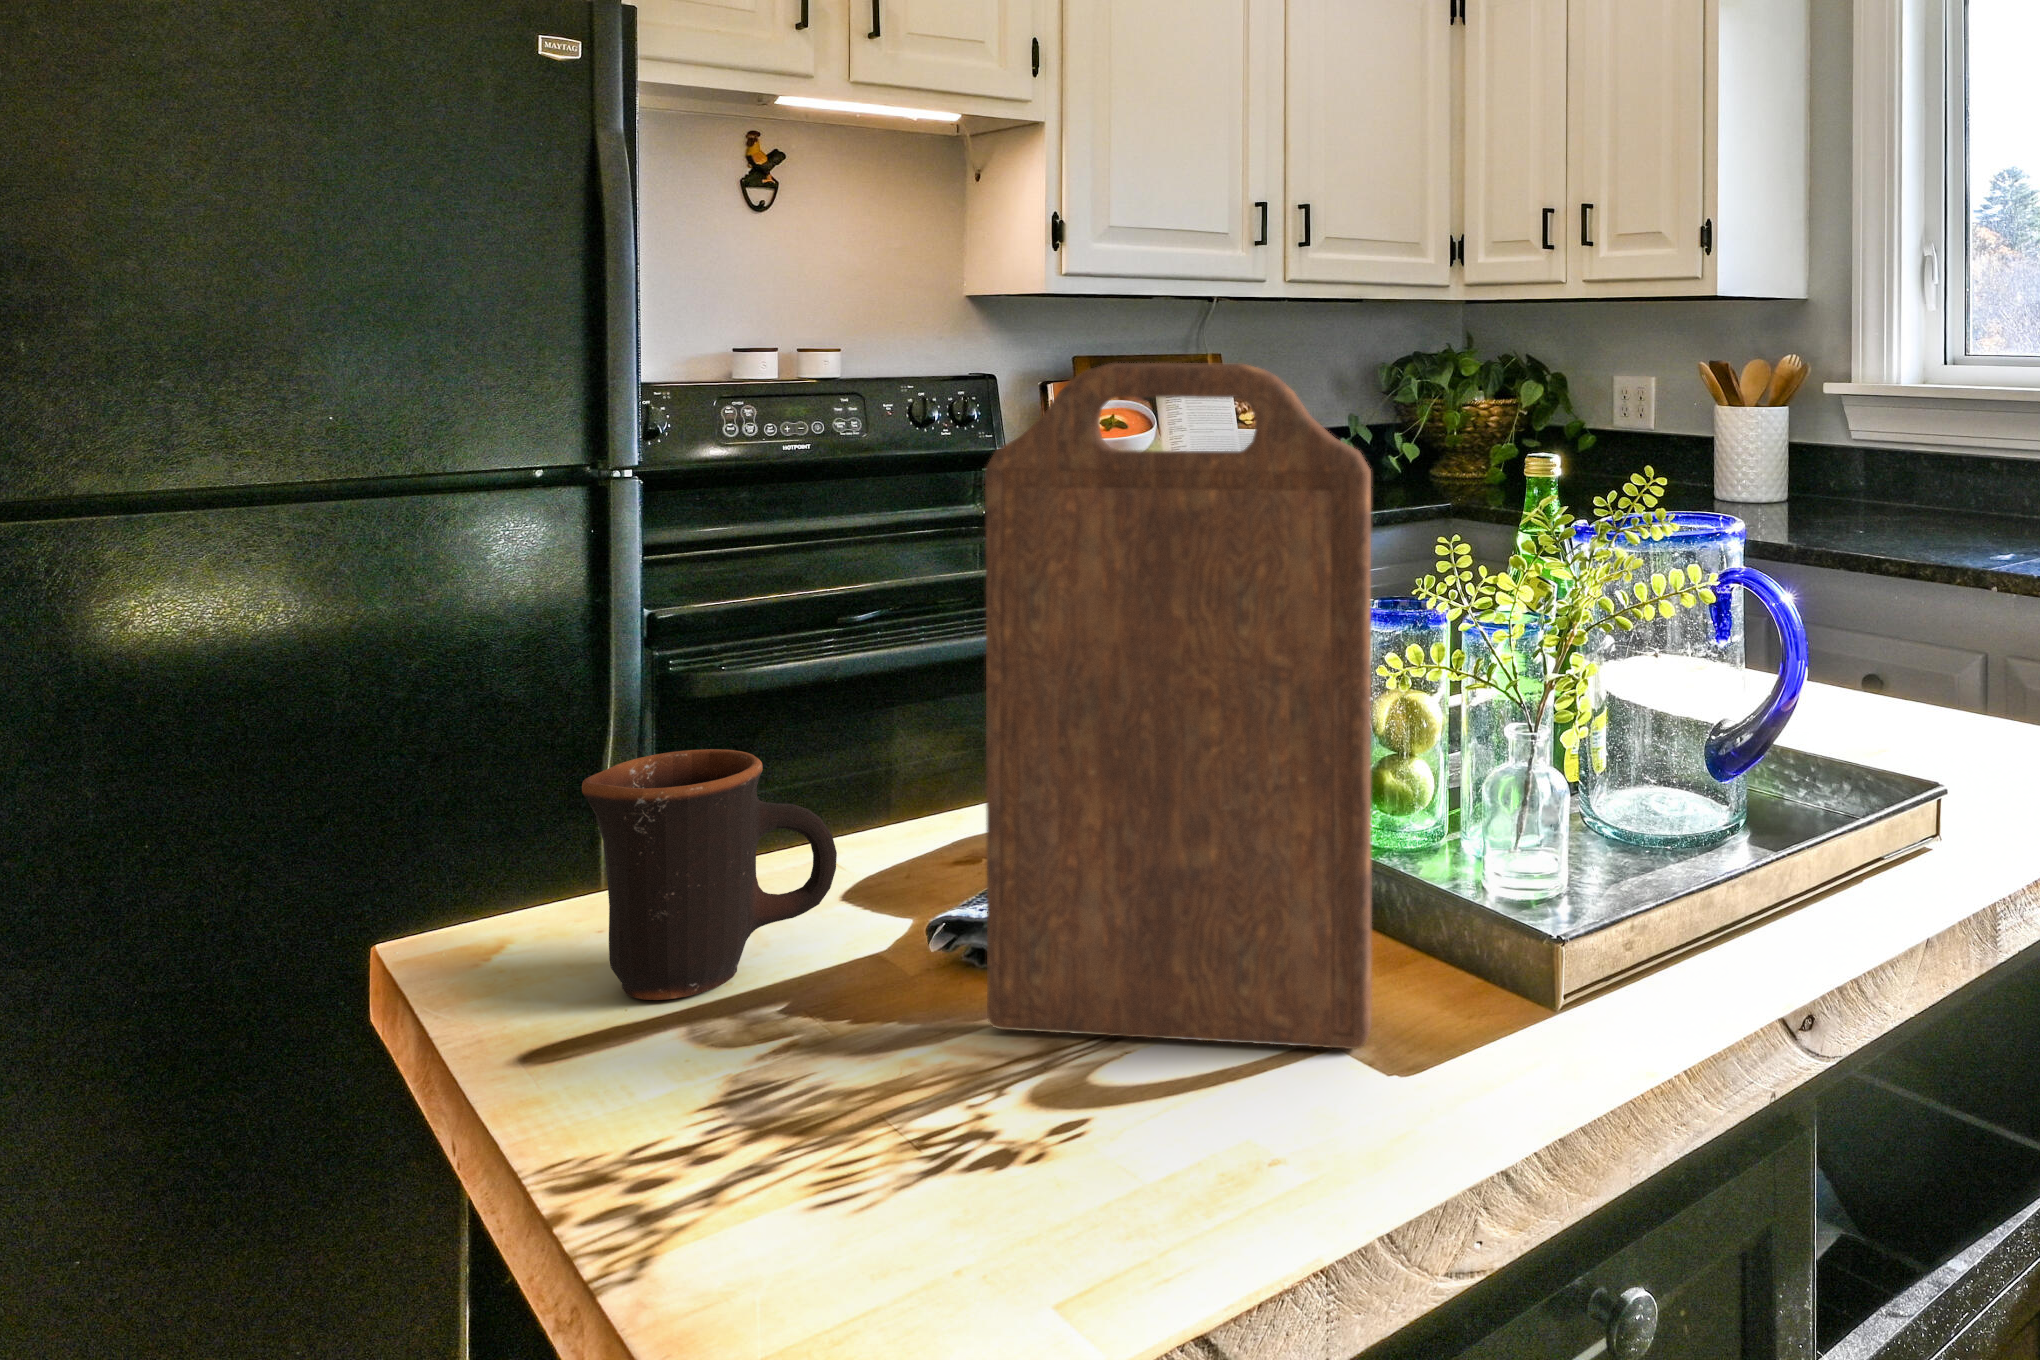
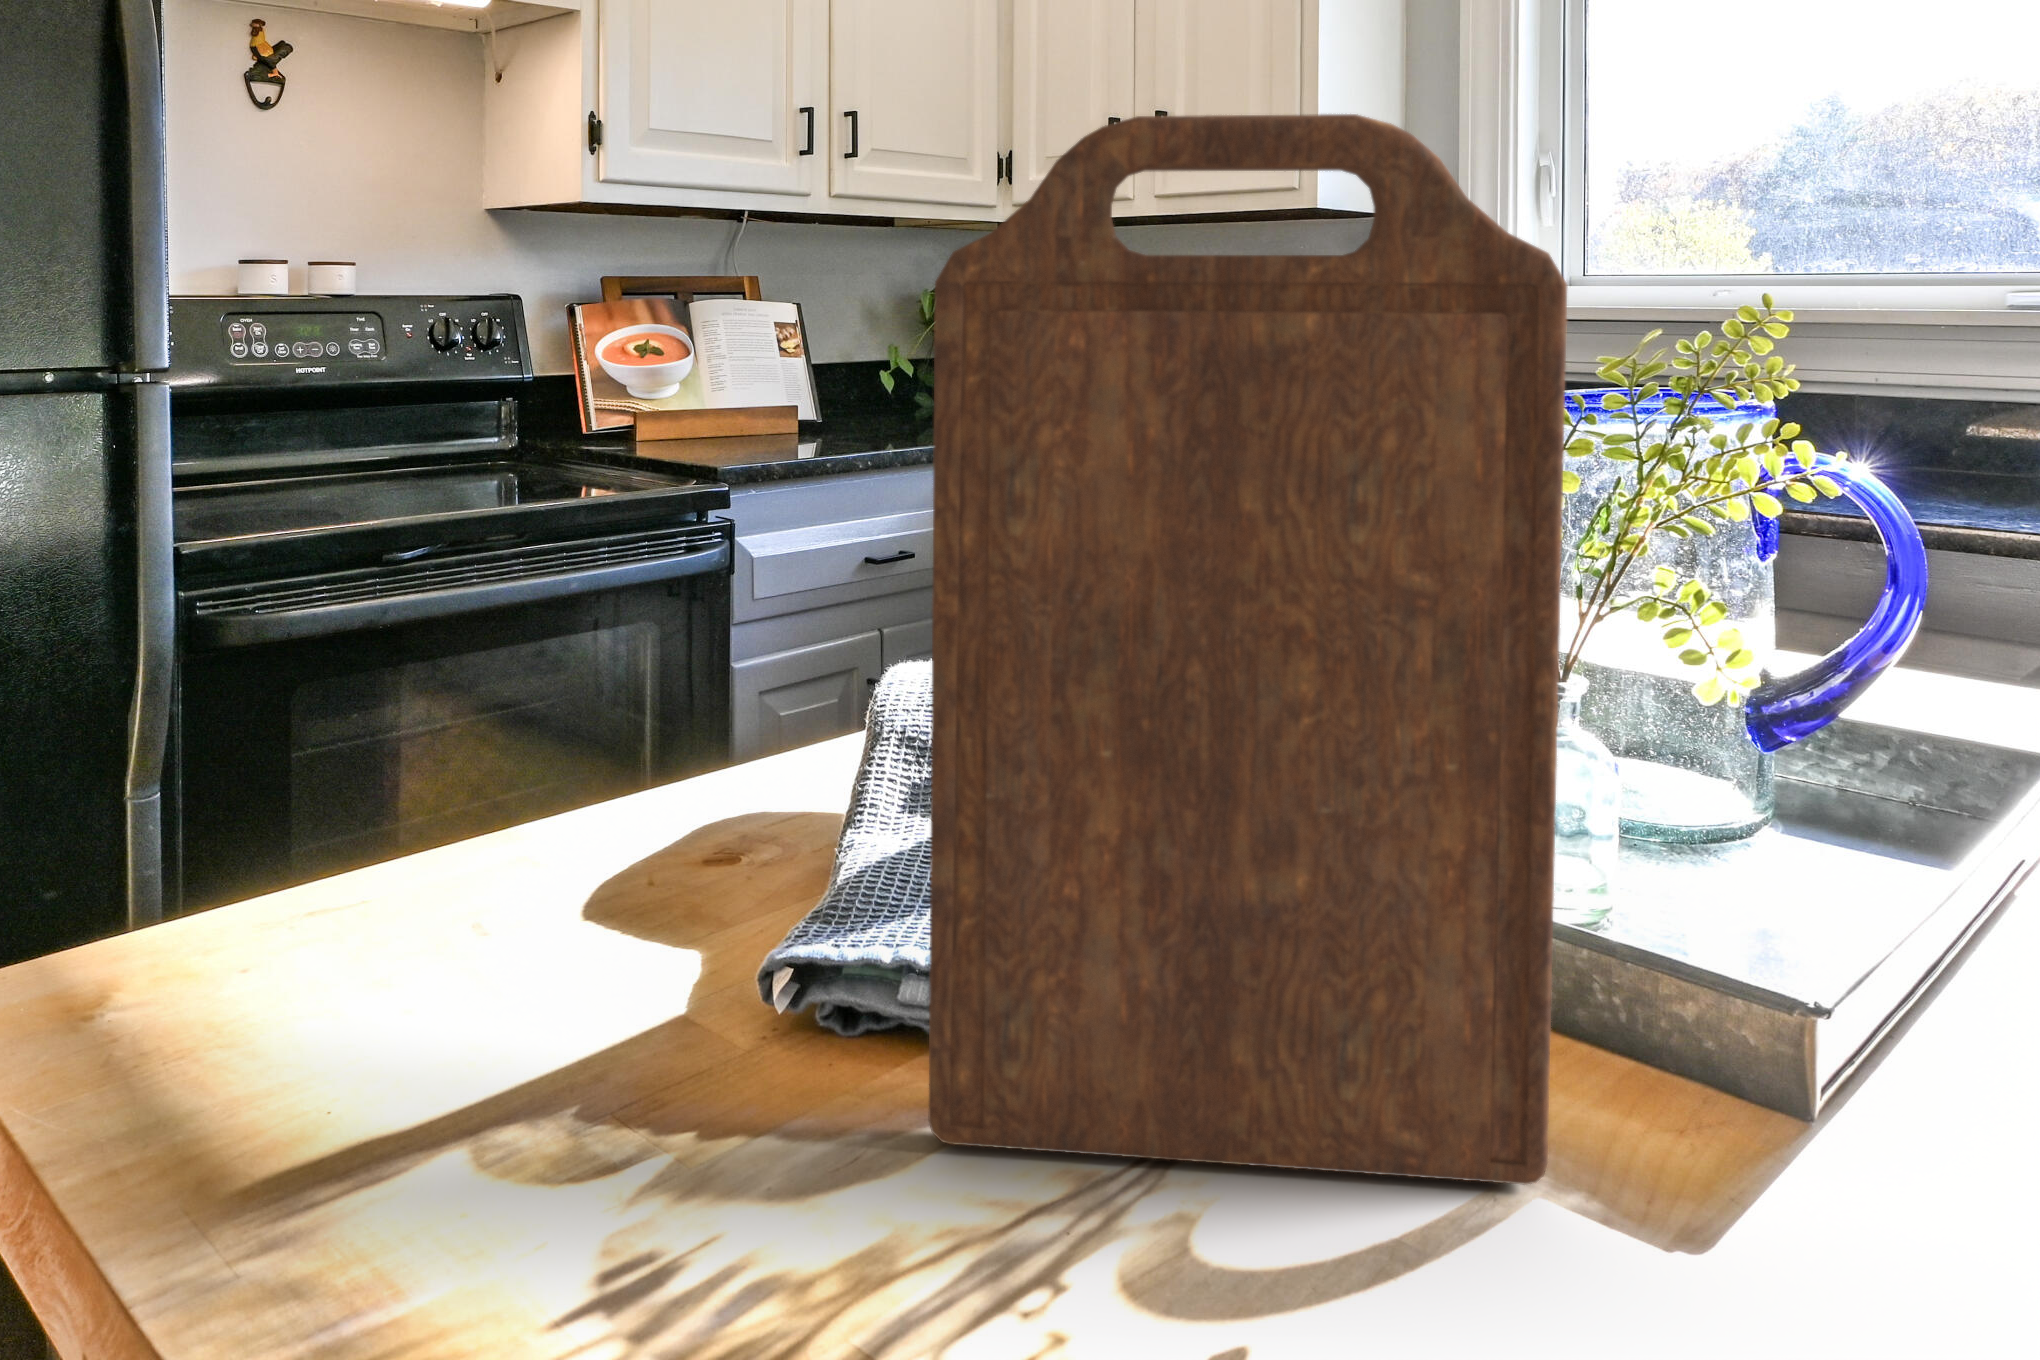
mug: present [582,749,837,1000] -> none [284,713,625,1087]

